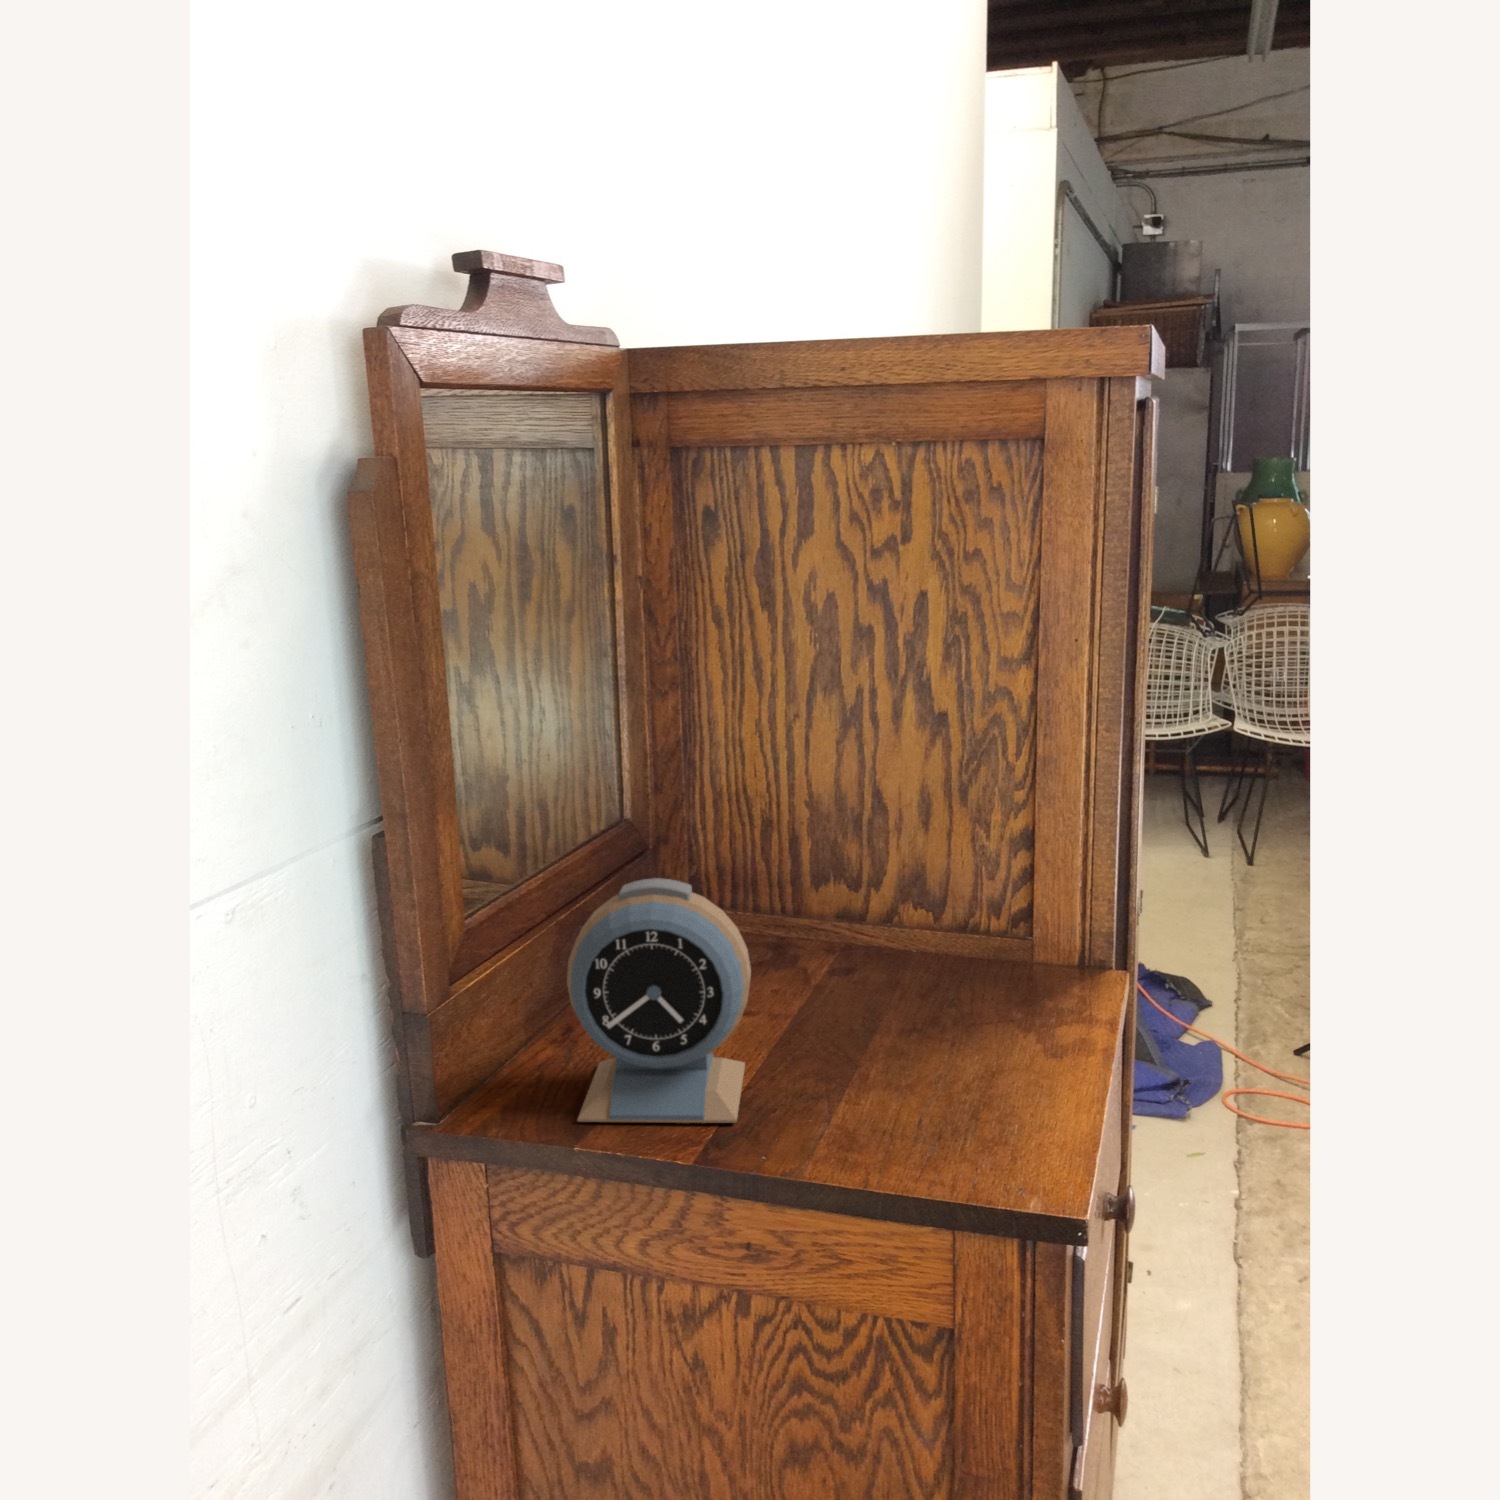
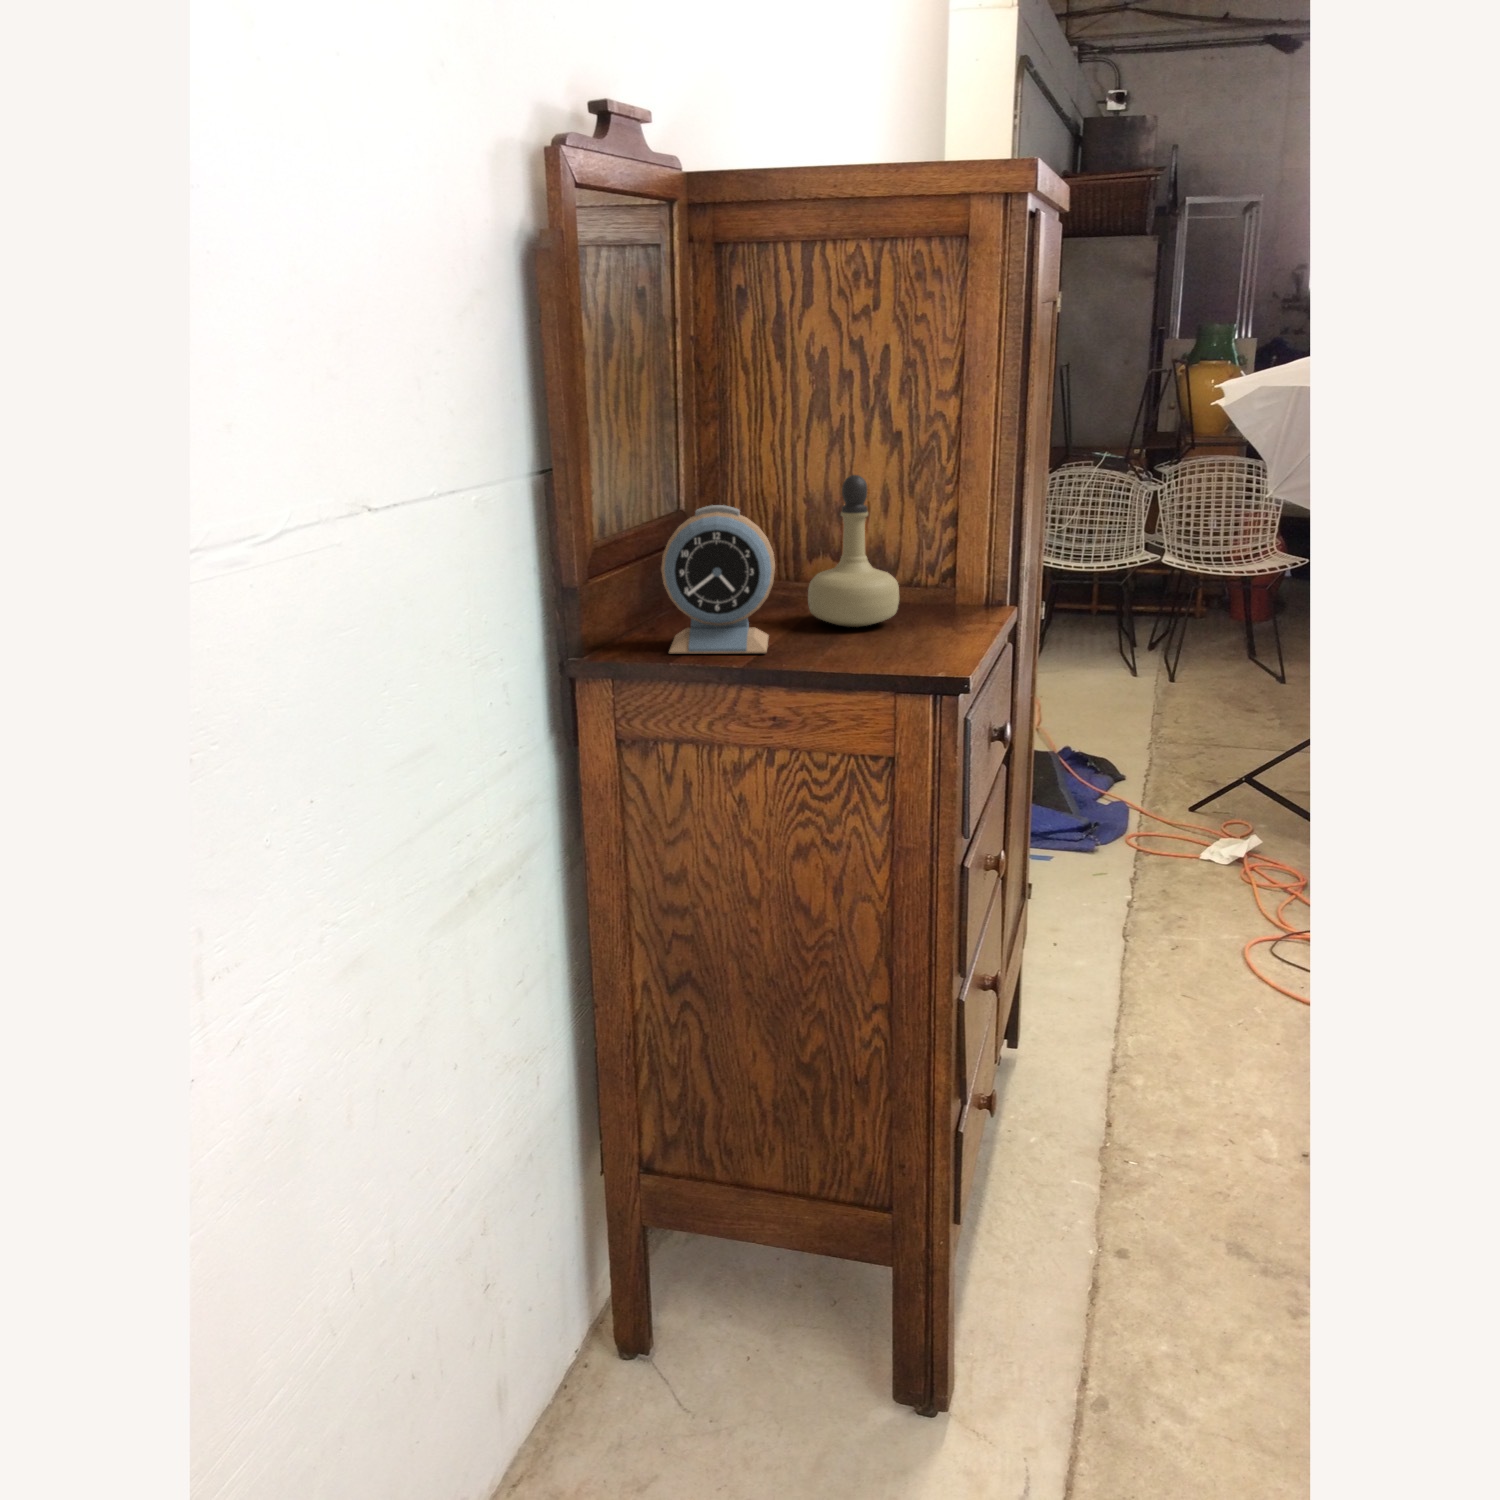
perfume bottle: none [809,804,950,1036] -> present [808,475,899,627]

